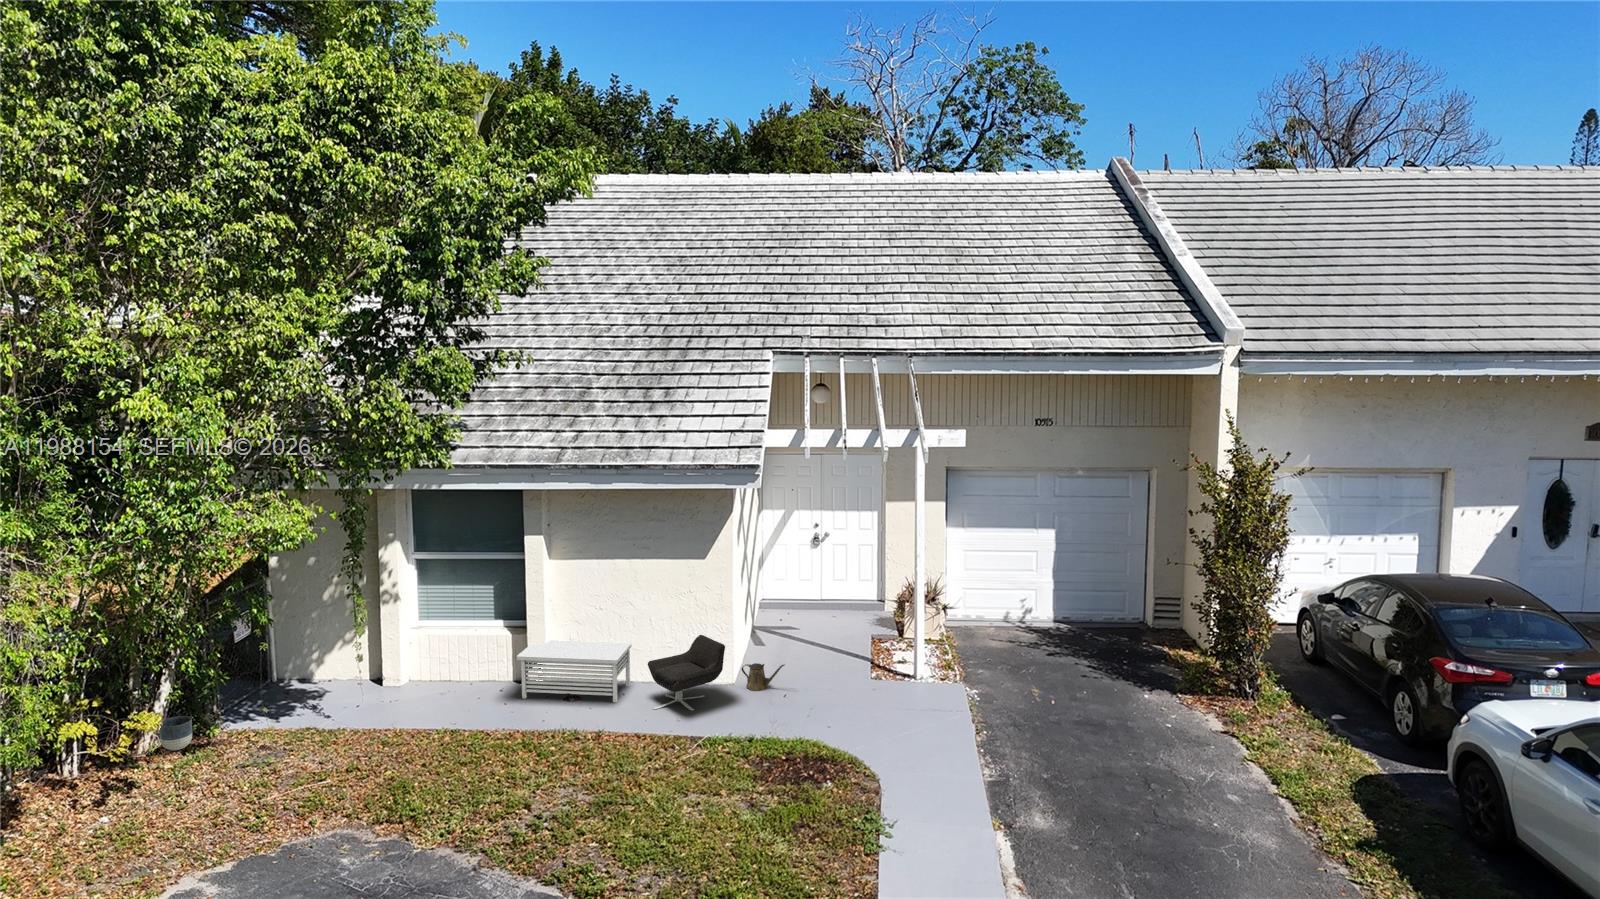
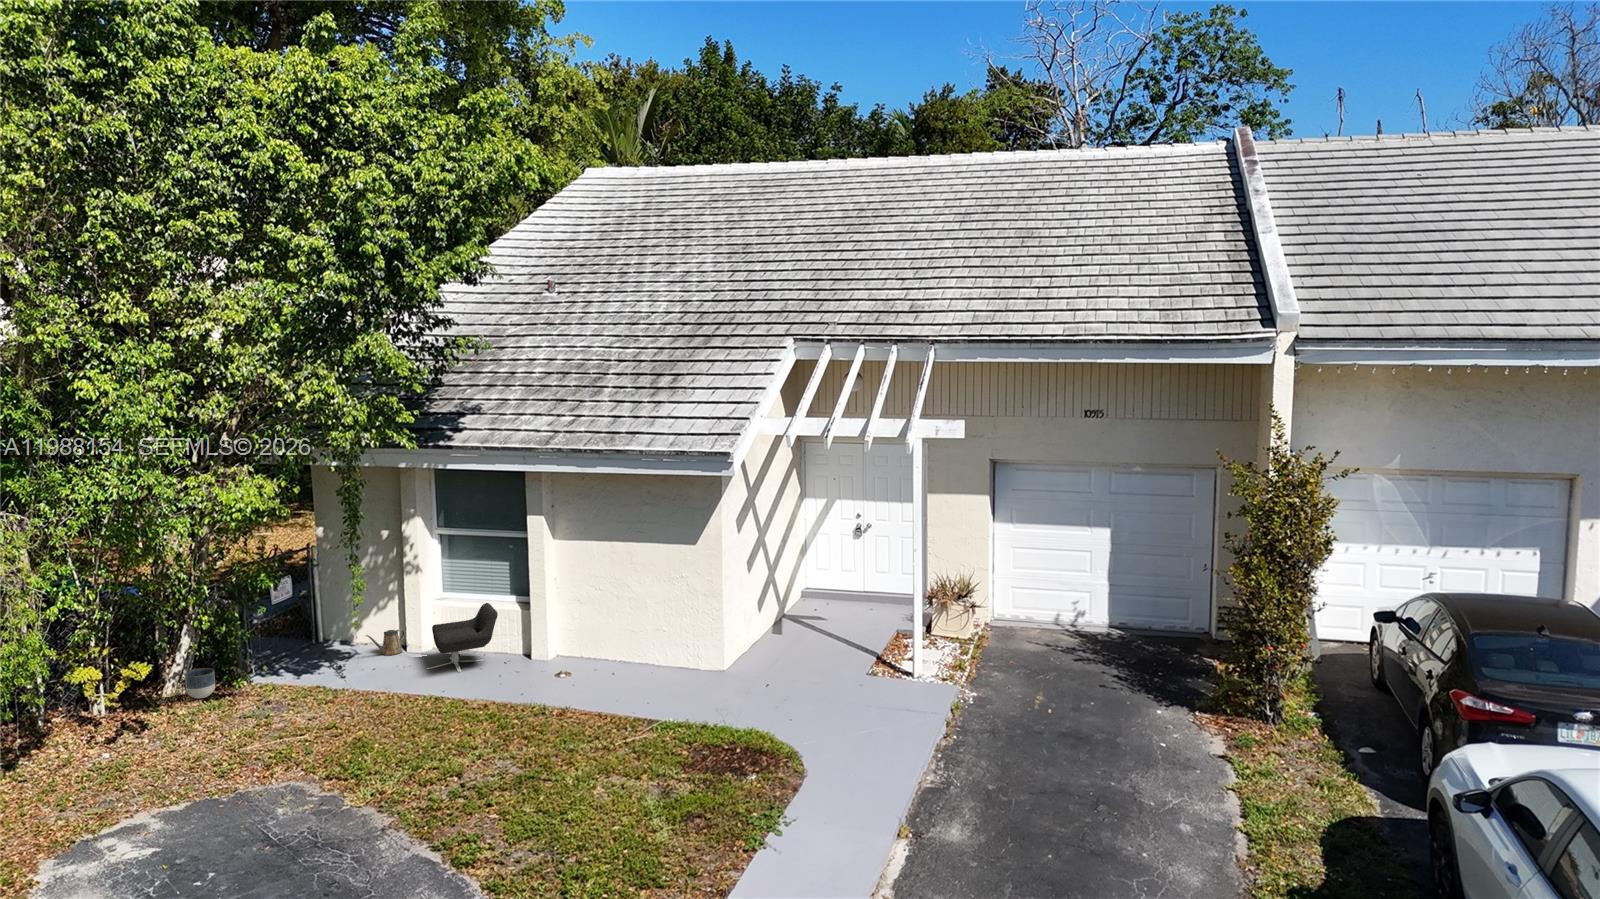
lounge chair: present [648,635,725,711] -> present [426,603,498,672]
storage bench: present [517,640,632,703] -> none [512,618,626,683]
watering can: present [742,663,785,691] -> present [366,629,405,656]

